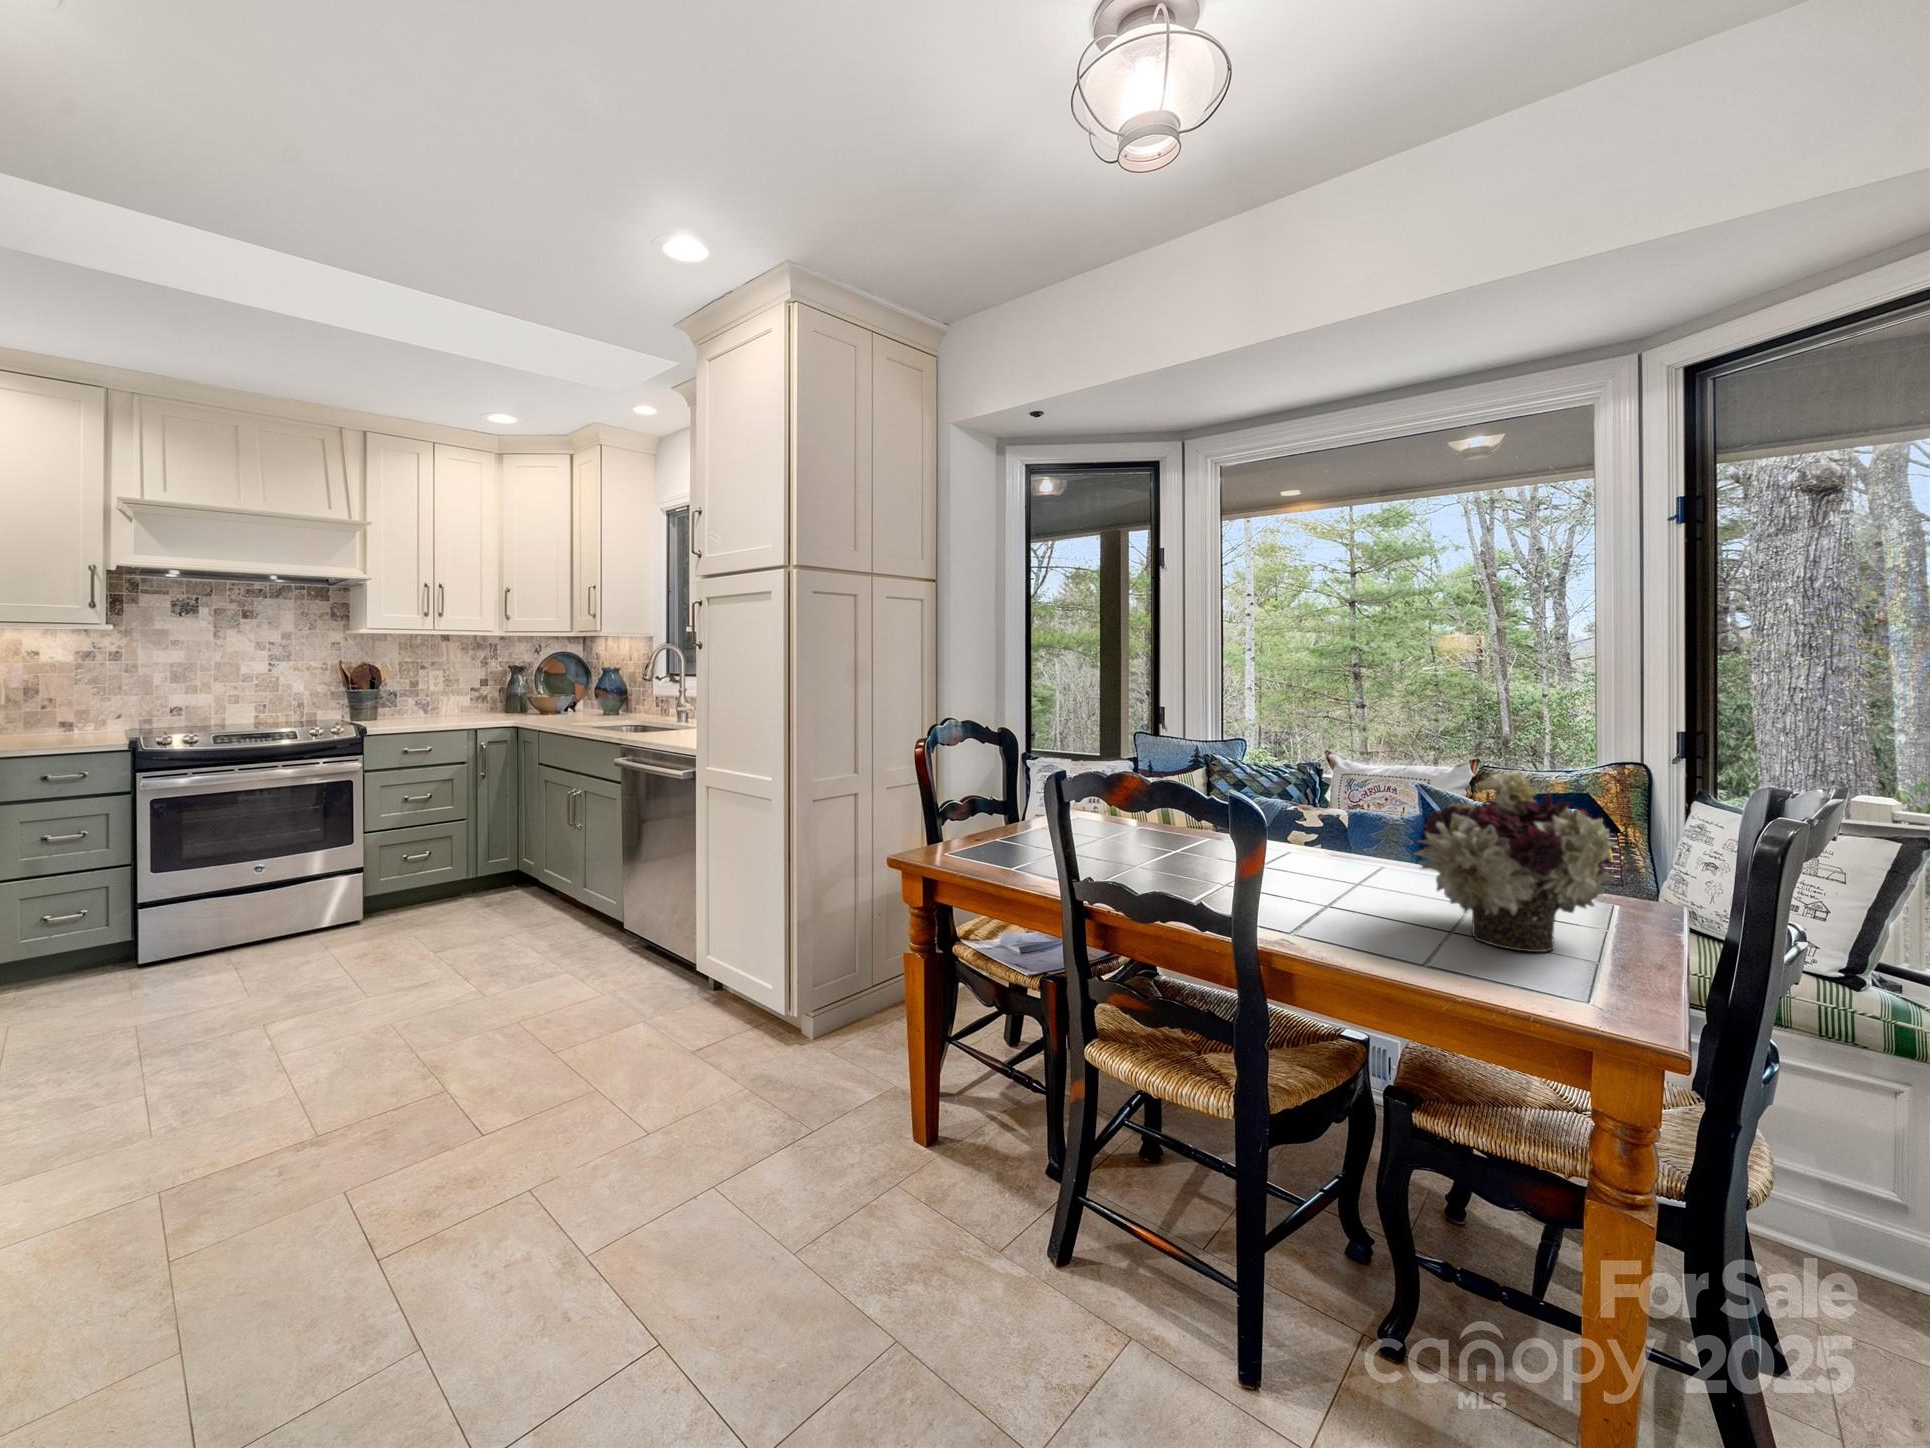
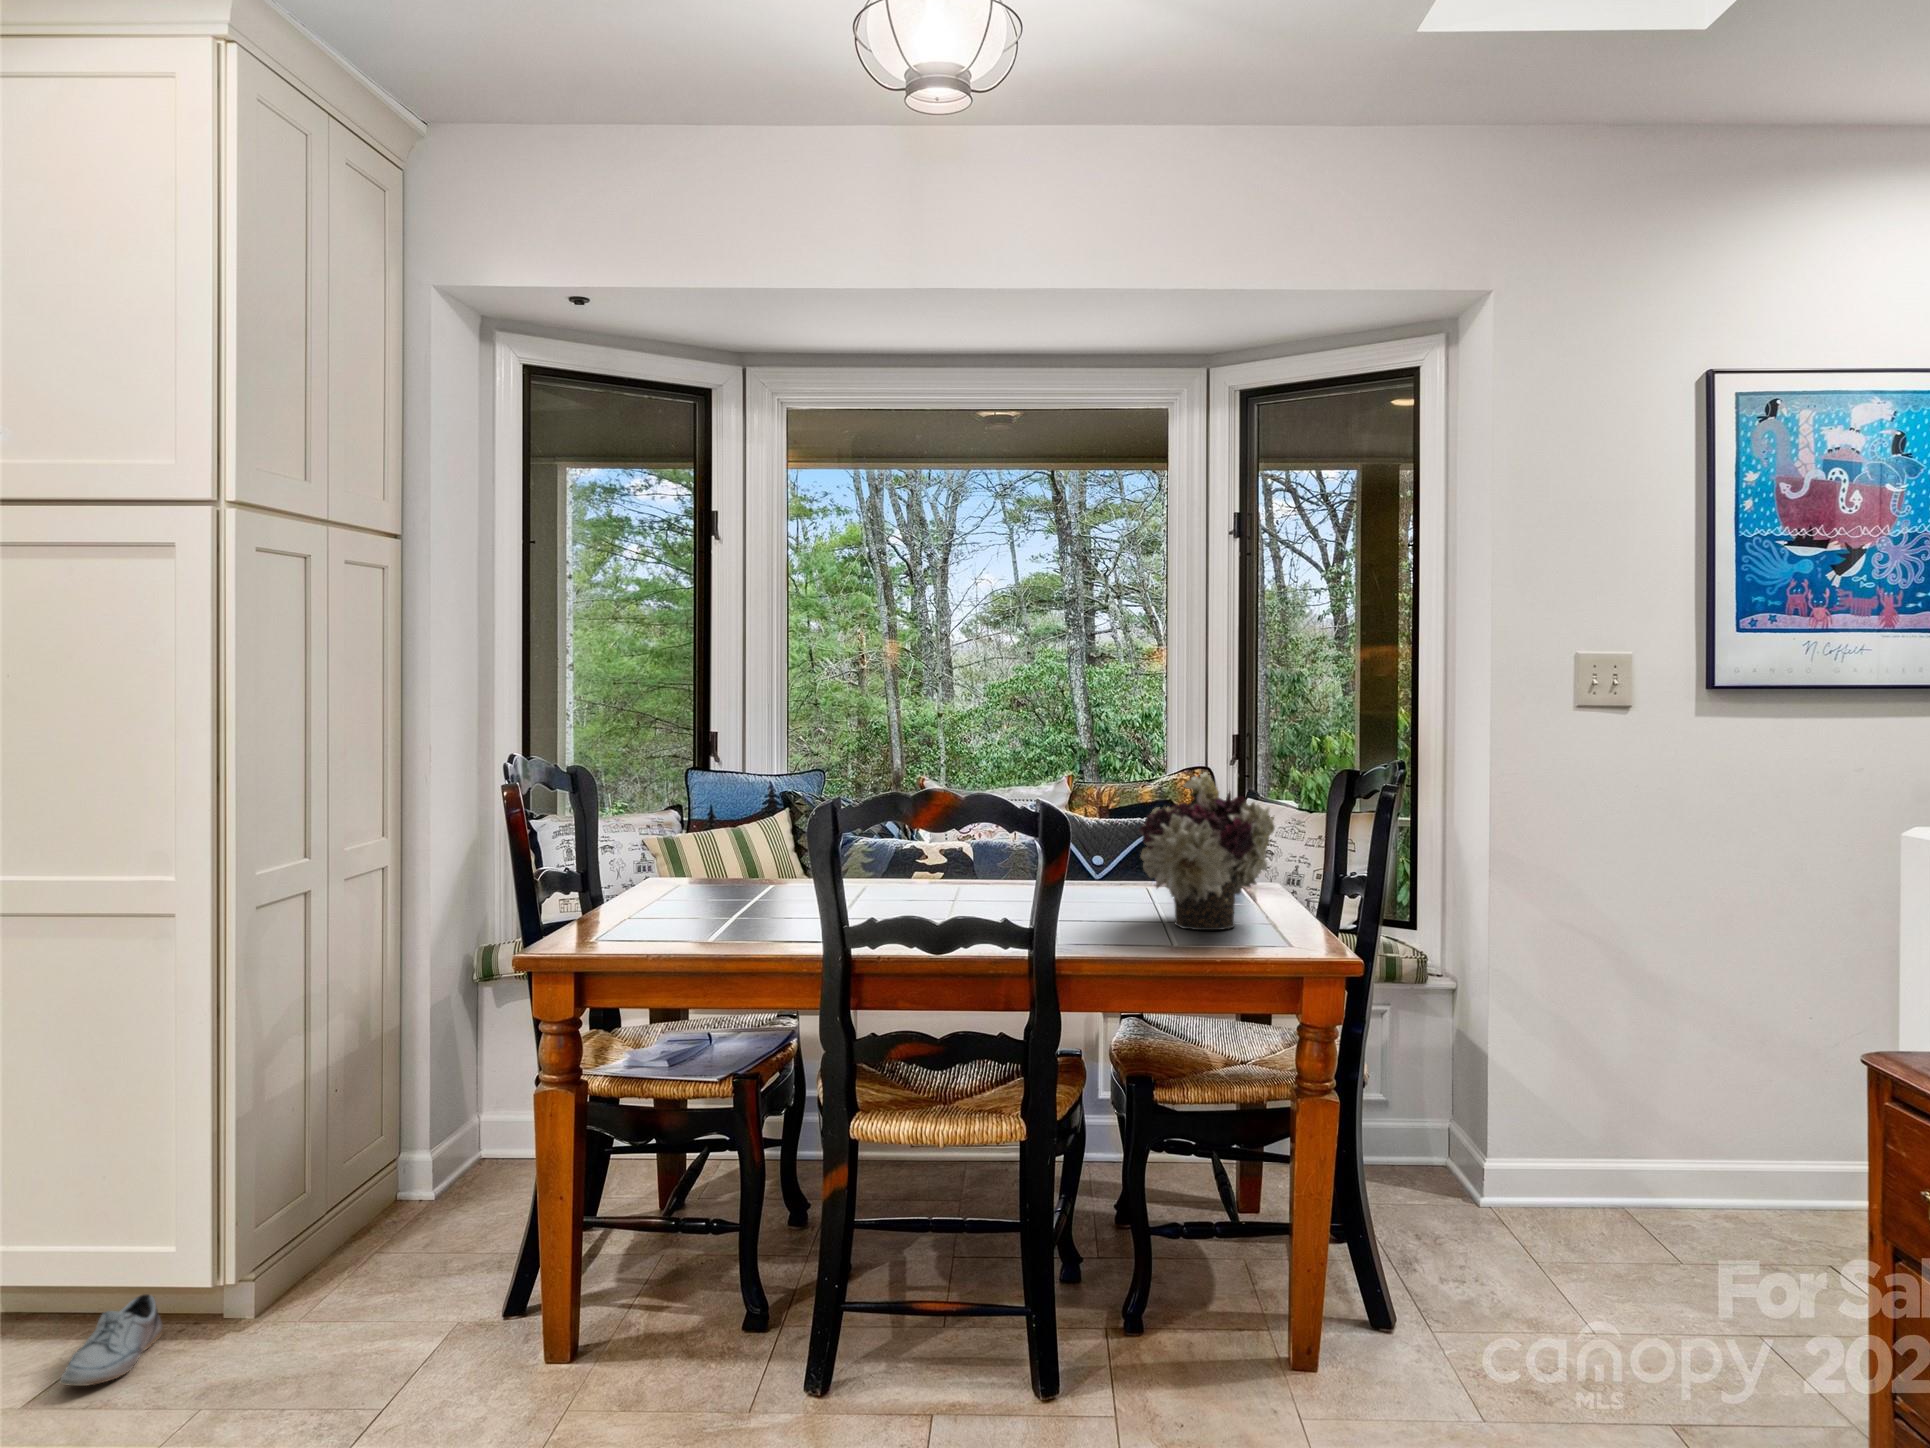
shoe: none [686,1011,763,1059] -> present [60,1294,163,1386]

